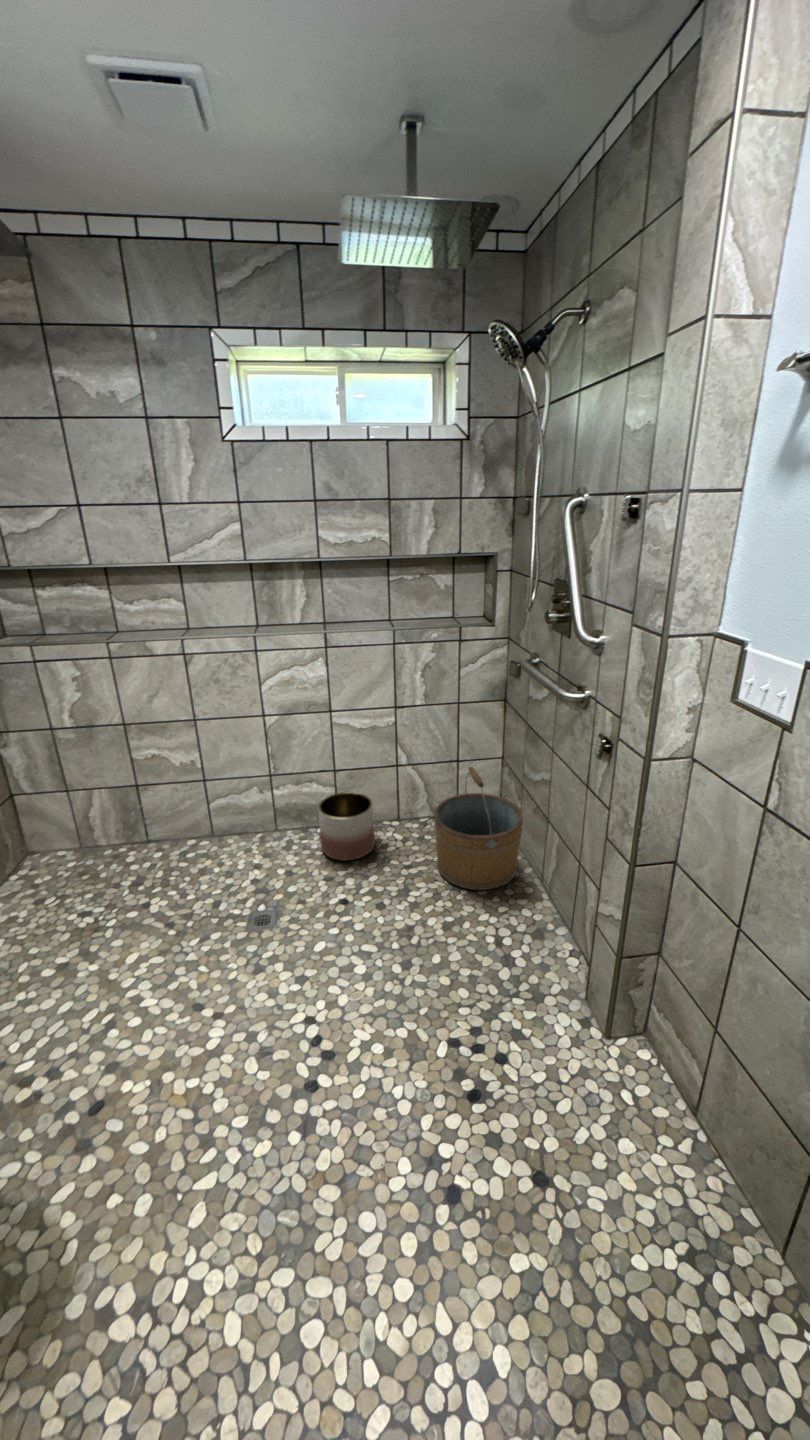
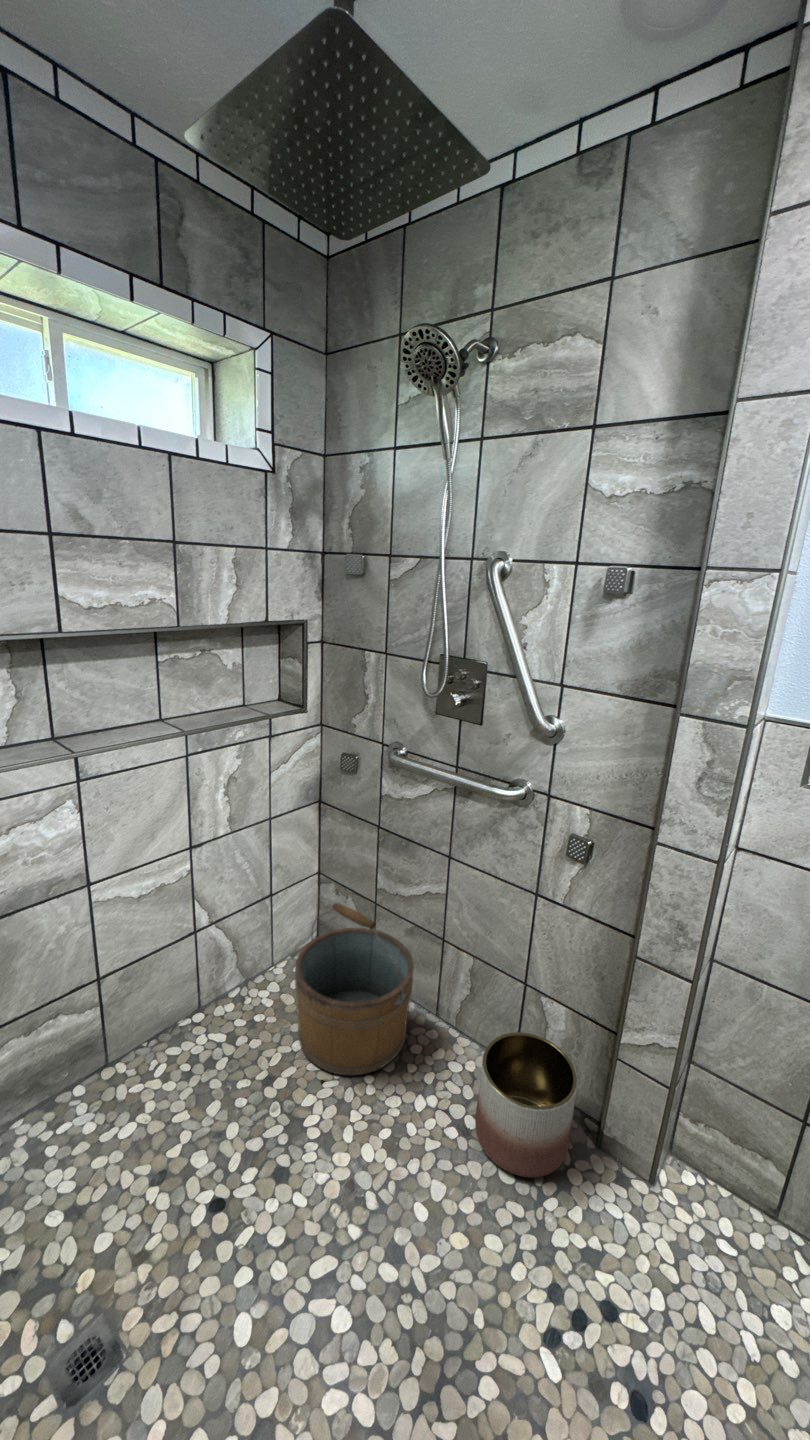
planter: present [318,792,375,861] -> present [475,1032,577,1177]

